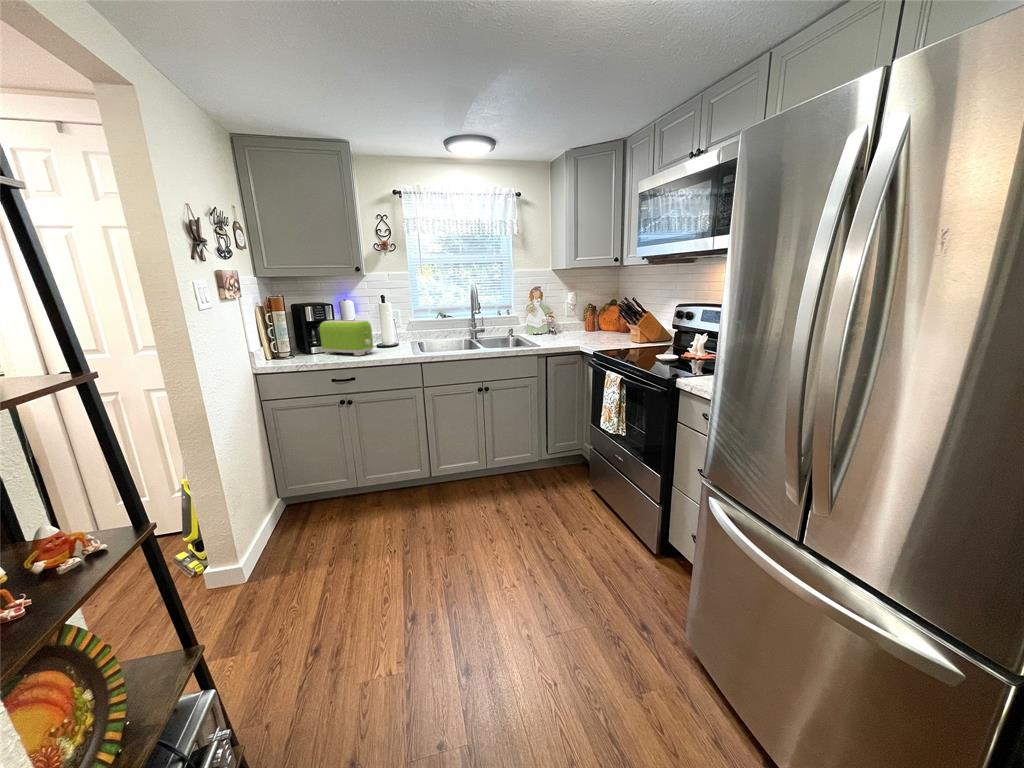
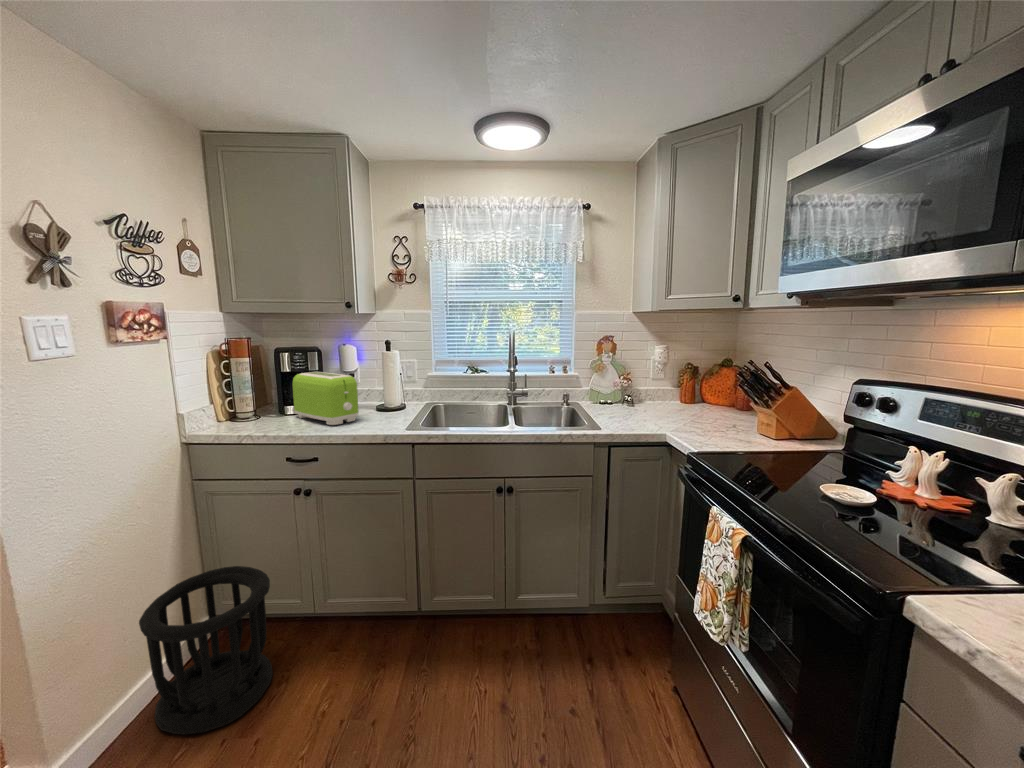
wastebasket: none [263,453,345,550] -> present [139,566,273,734]

